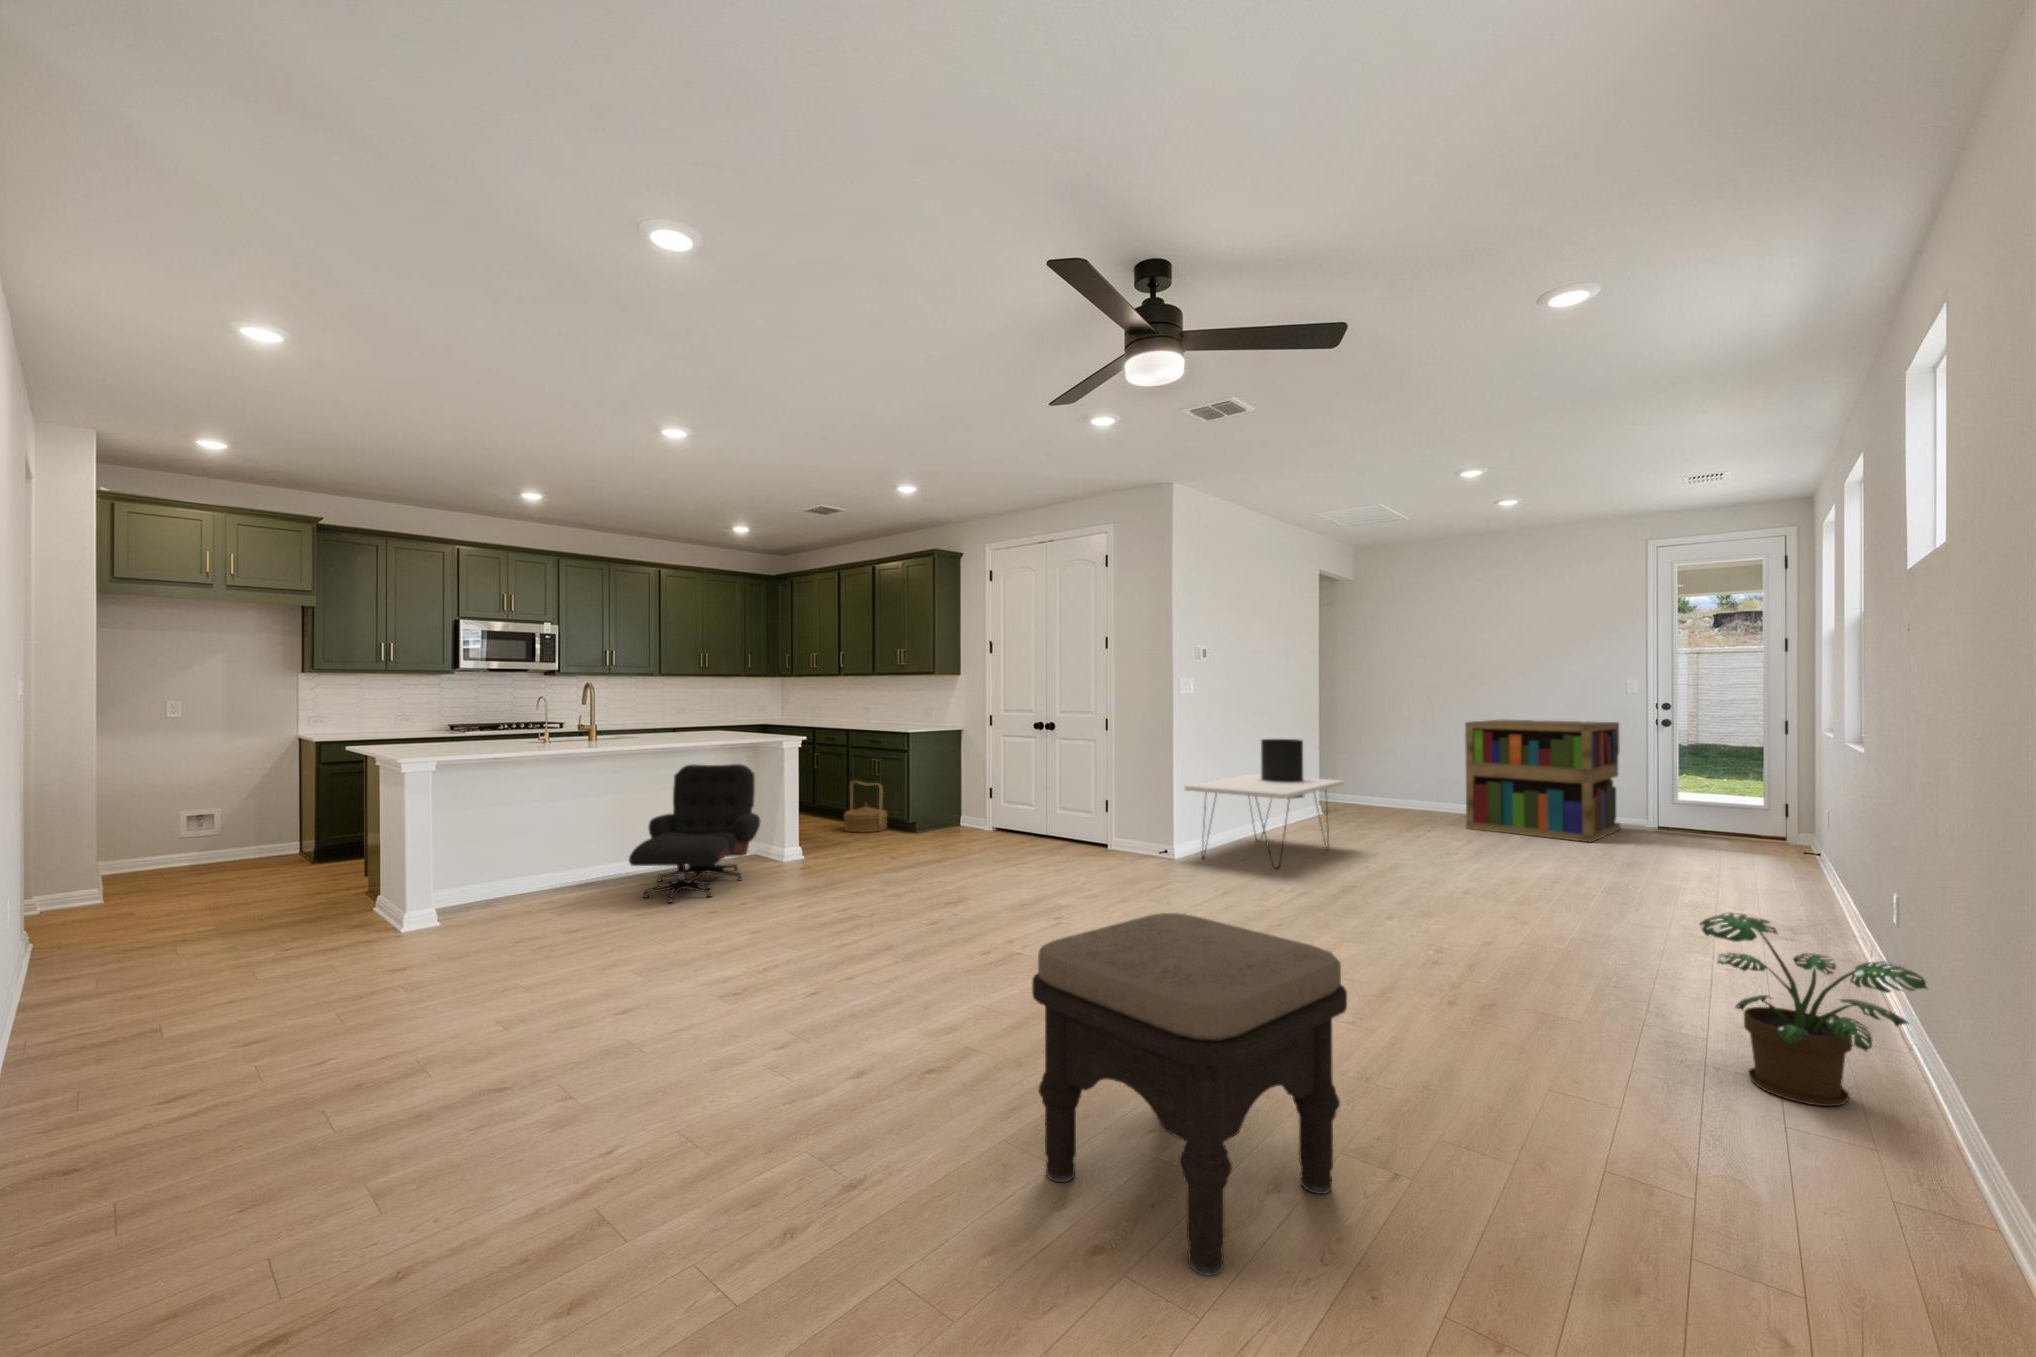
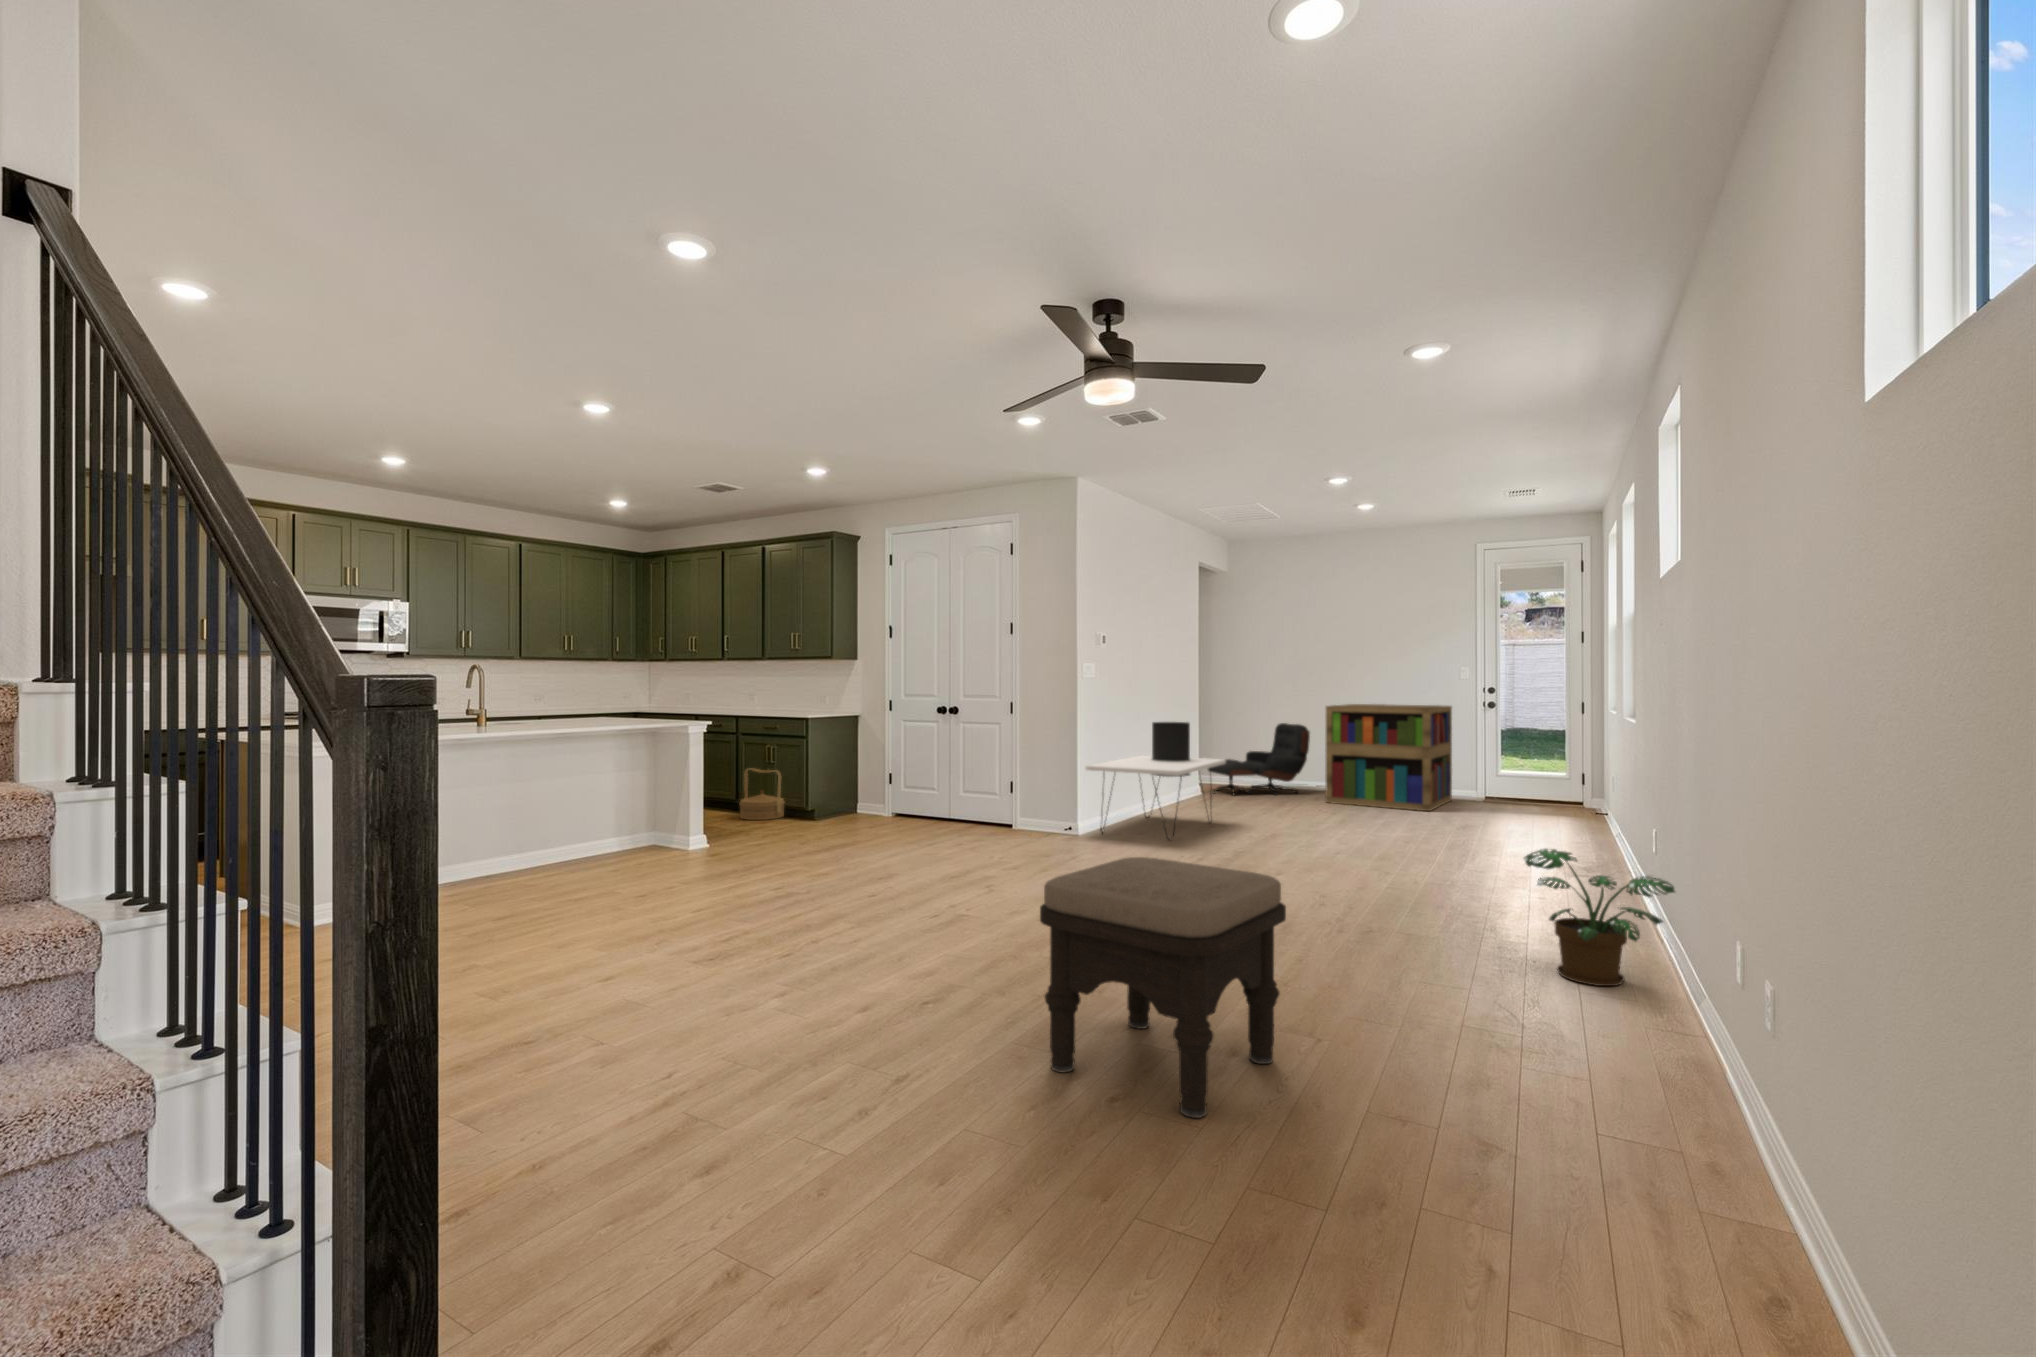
lounge chair: present [629,764,760,903] -> present [1208,723,1310,795]

